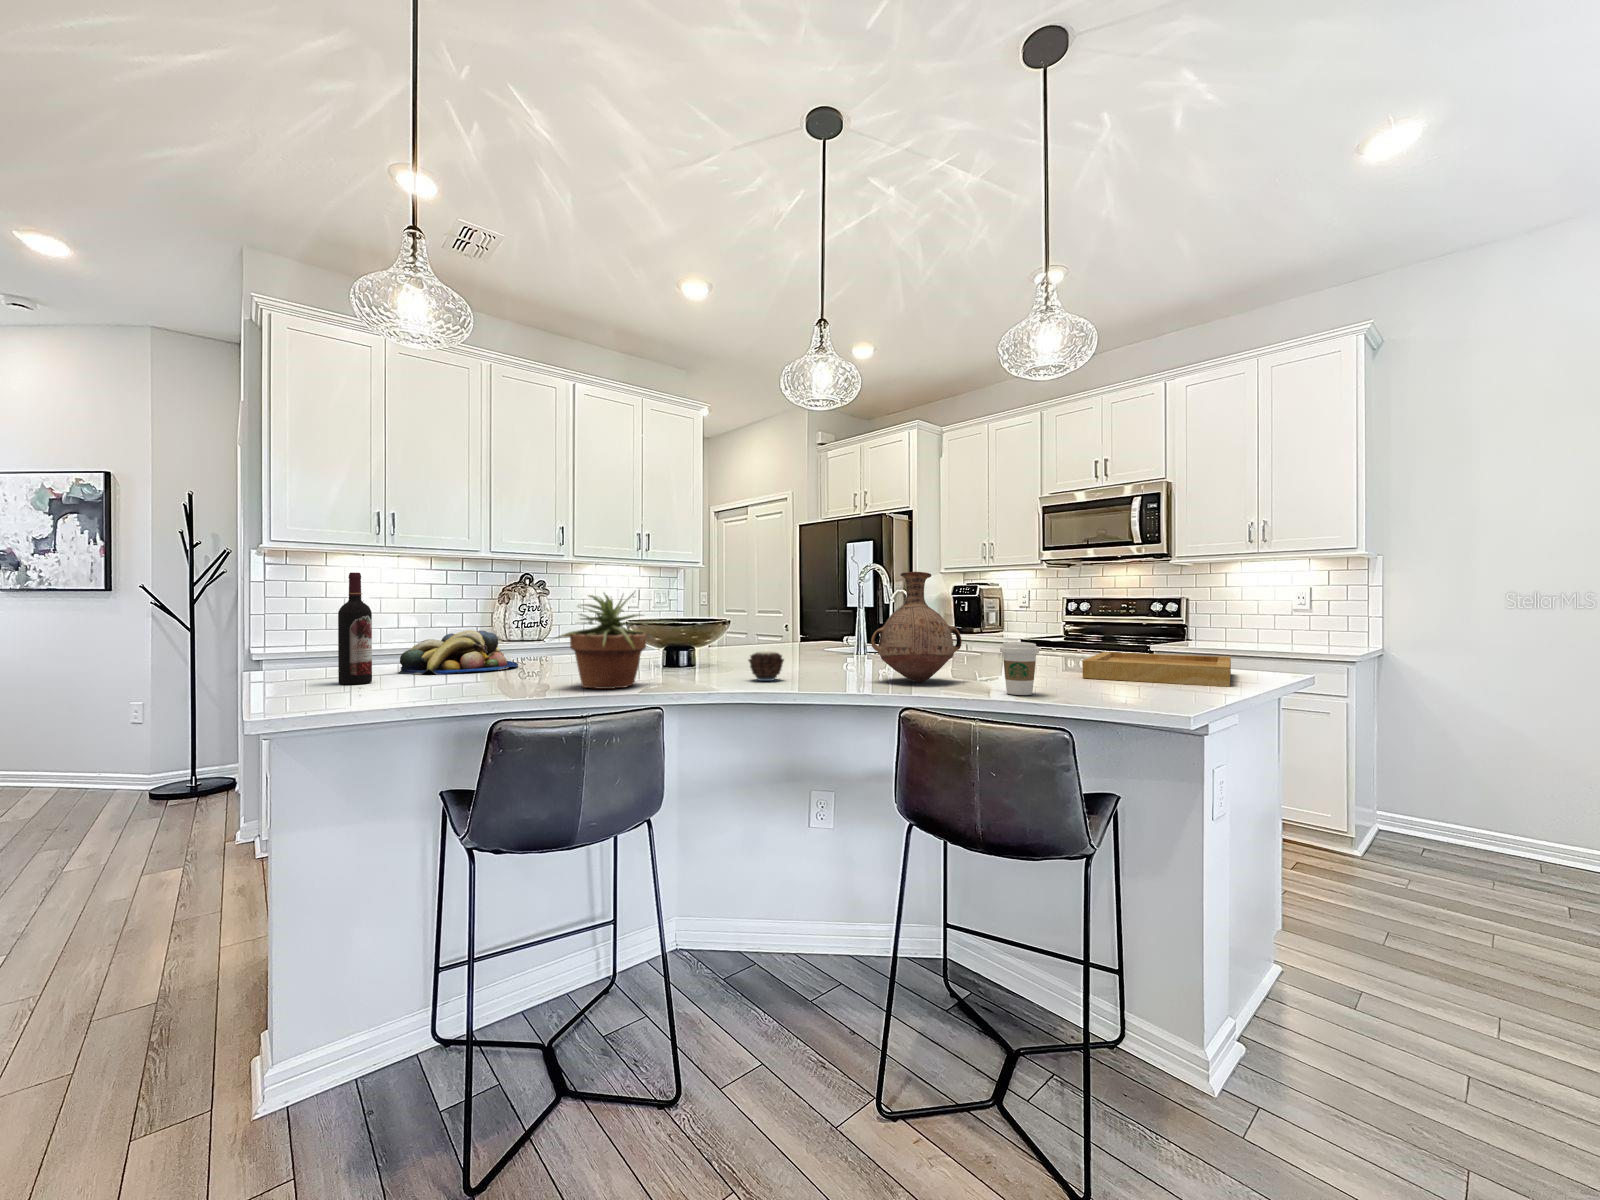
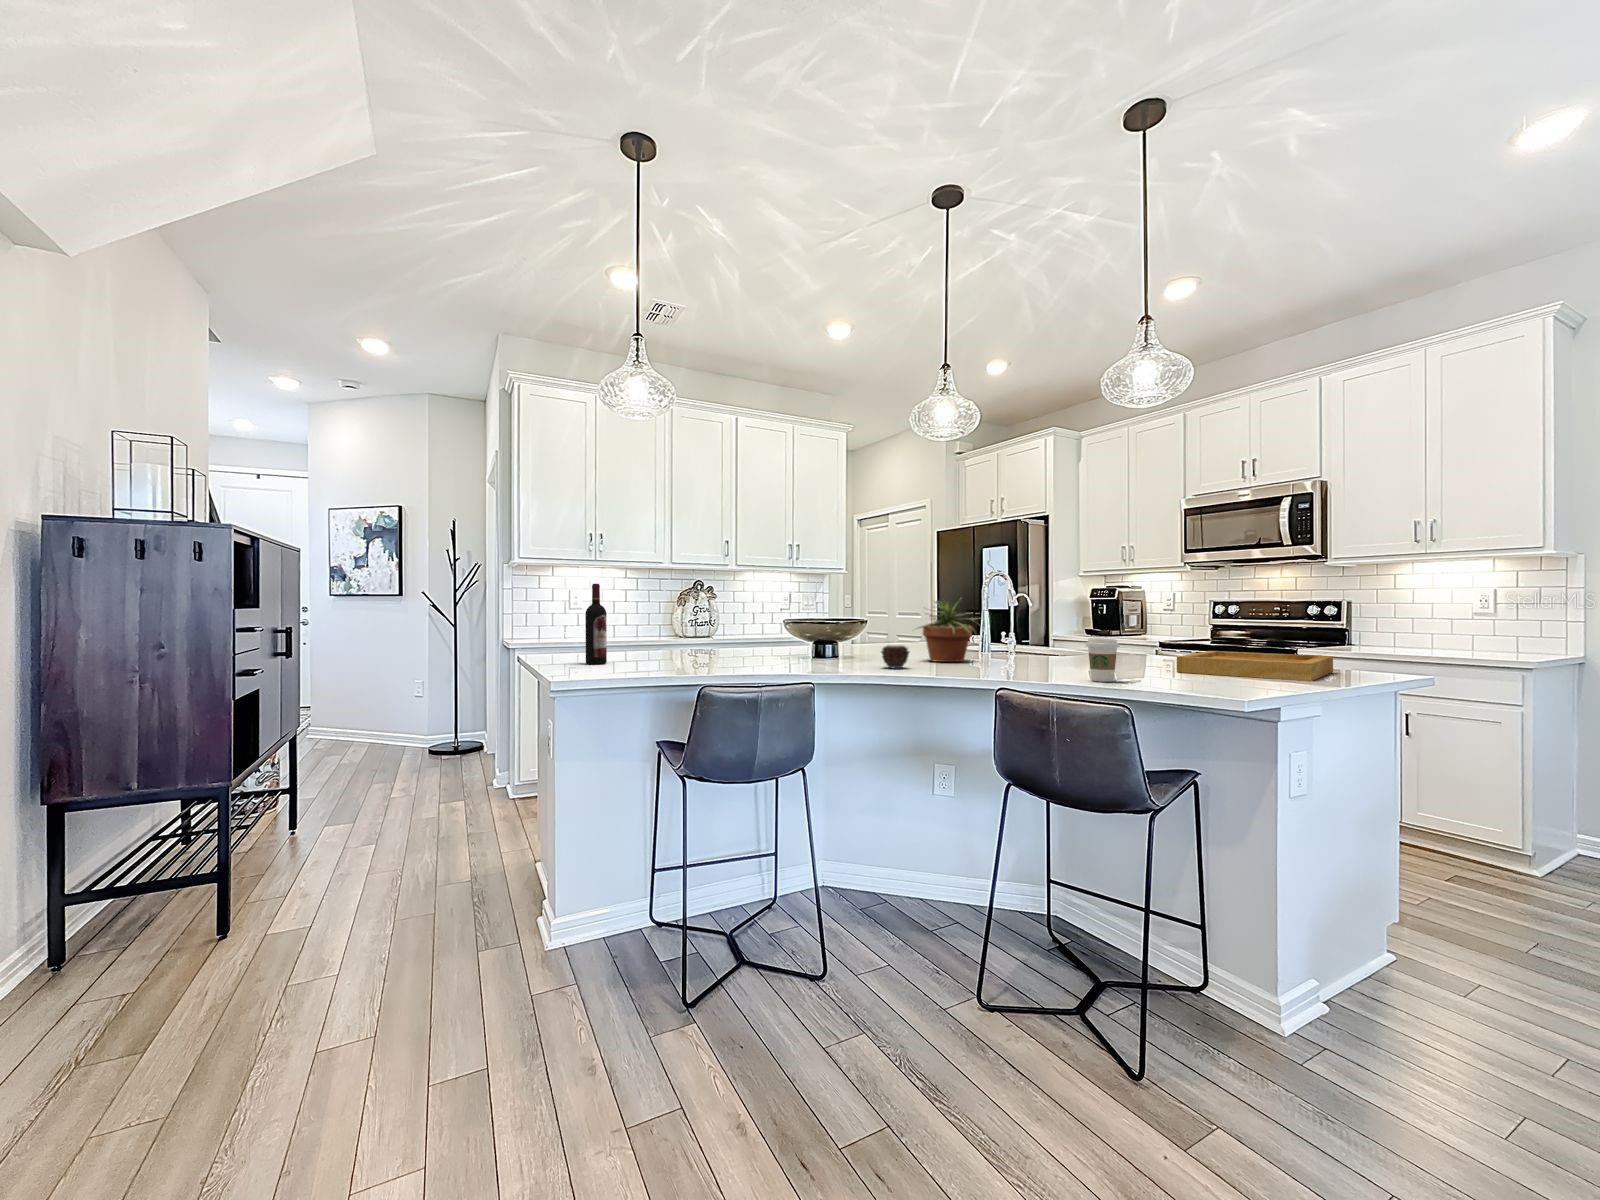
vase: present [871,572,962,682] -> none [982,580,1061,672]
potted plant: present [557,593,659,689] -> present [919,598,974,662]
fruit bowl: present [399,630,518,675] -> none [619,627,702,660]

